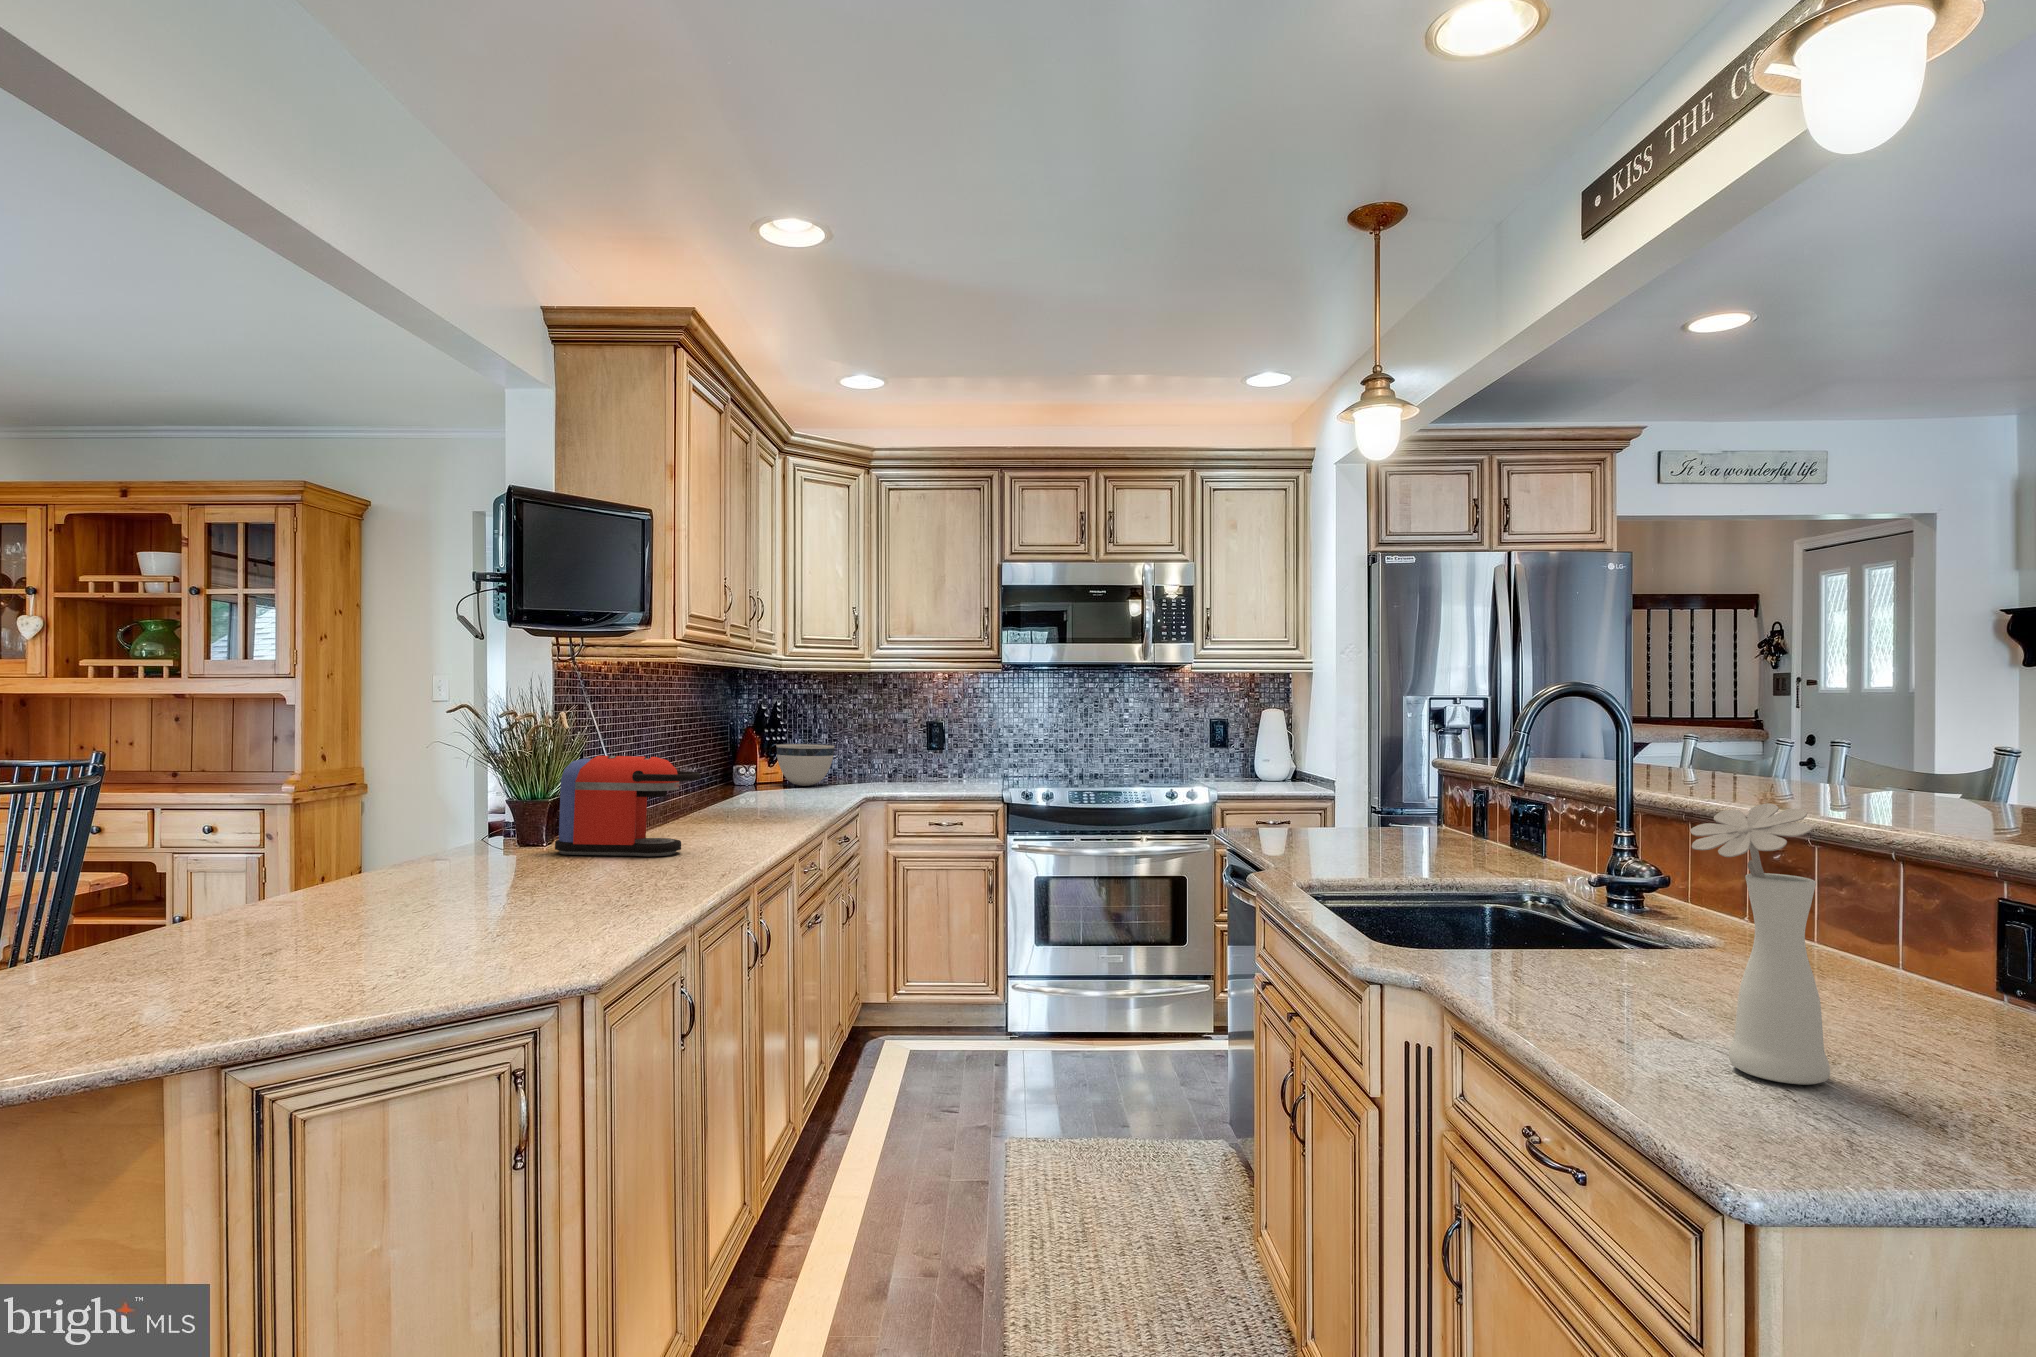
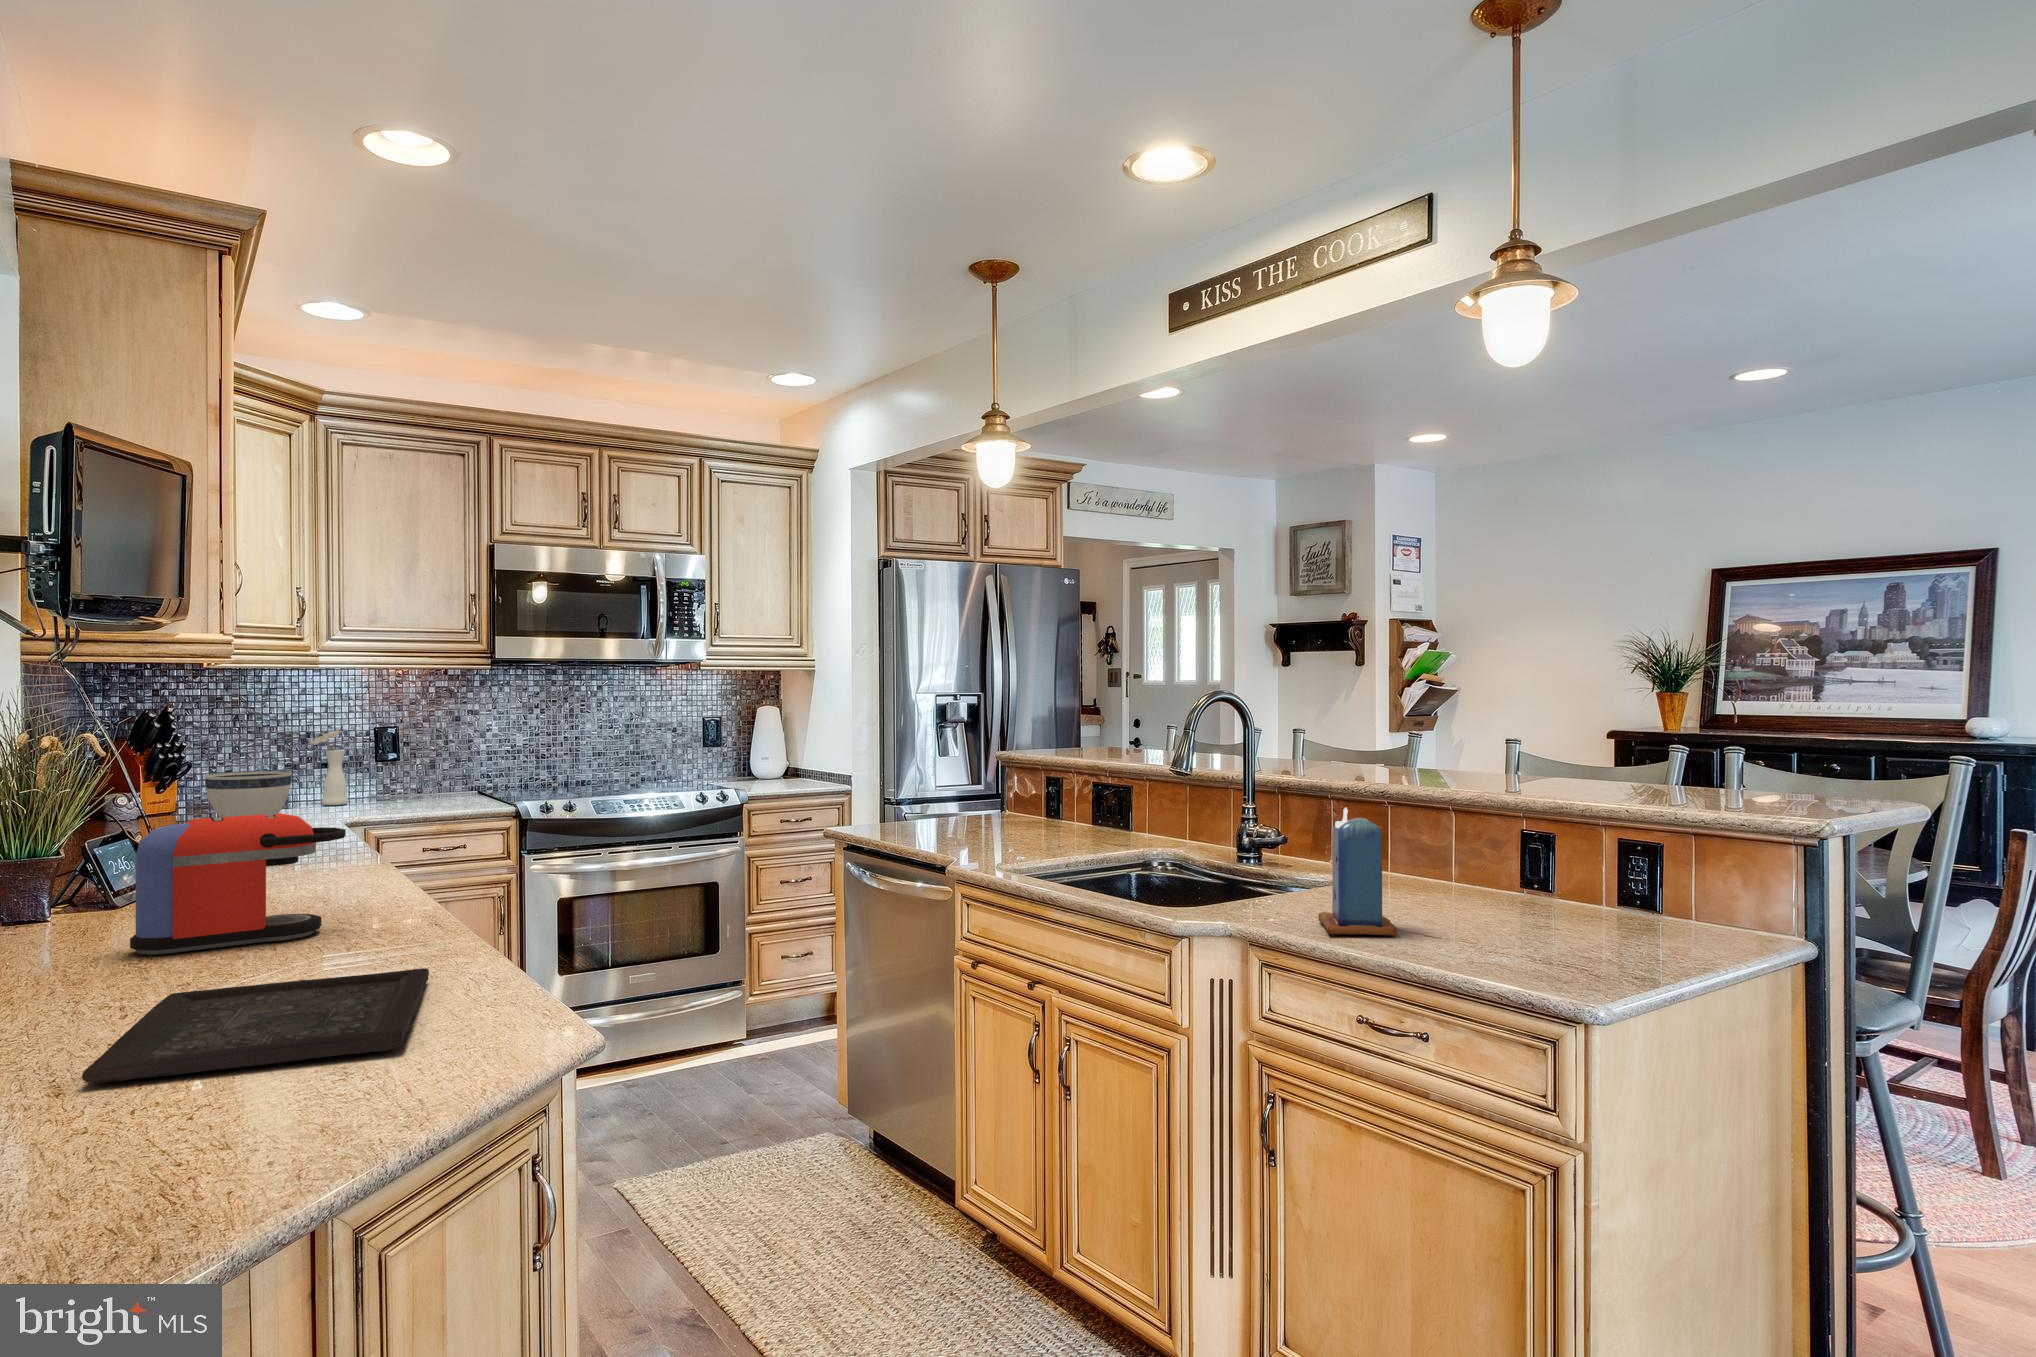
vase: present [1690,803,1830,1085] -> present [309,730,349,805]
candle: none [1530,825,1654,1013] -> present [1318,807,1397,935]
tray: none [348,875,656,932] -> present [82,968,429,1083]

